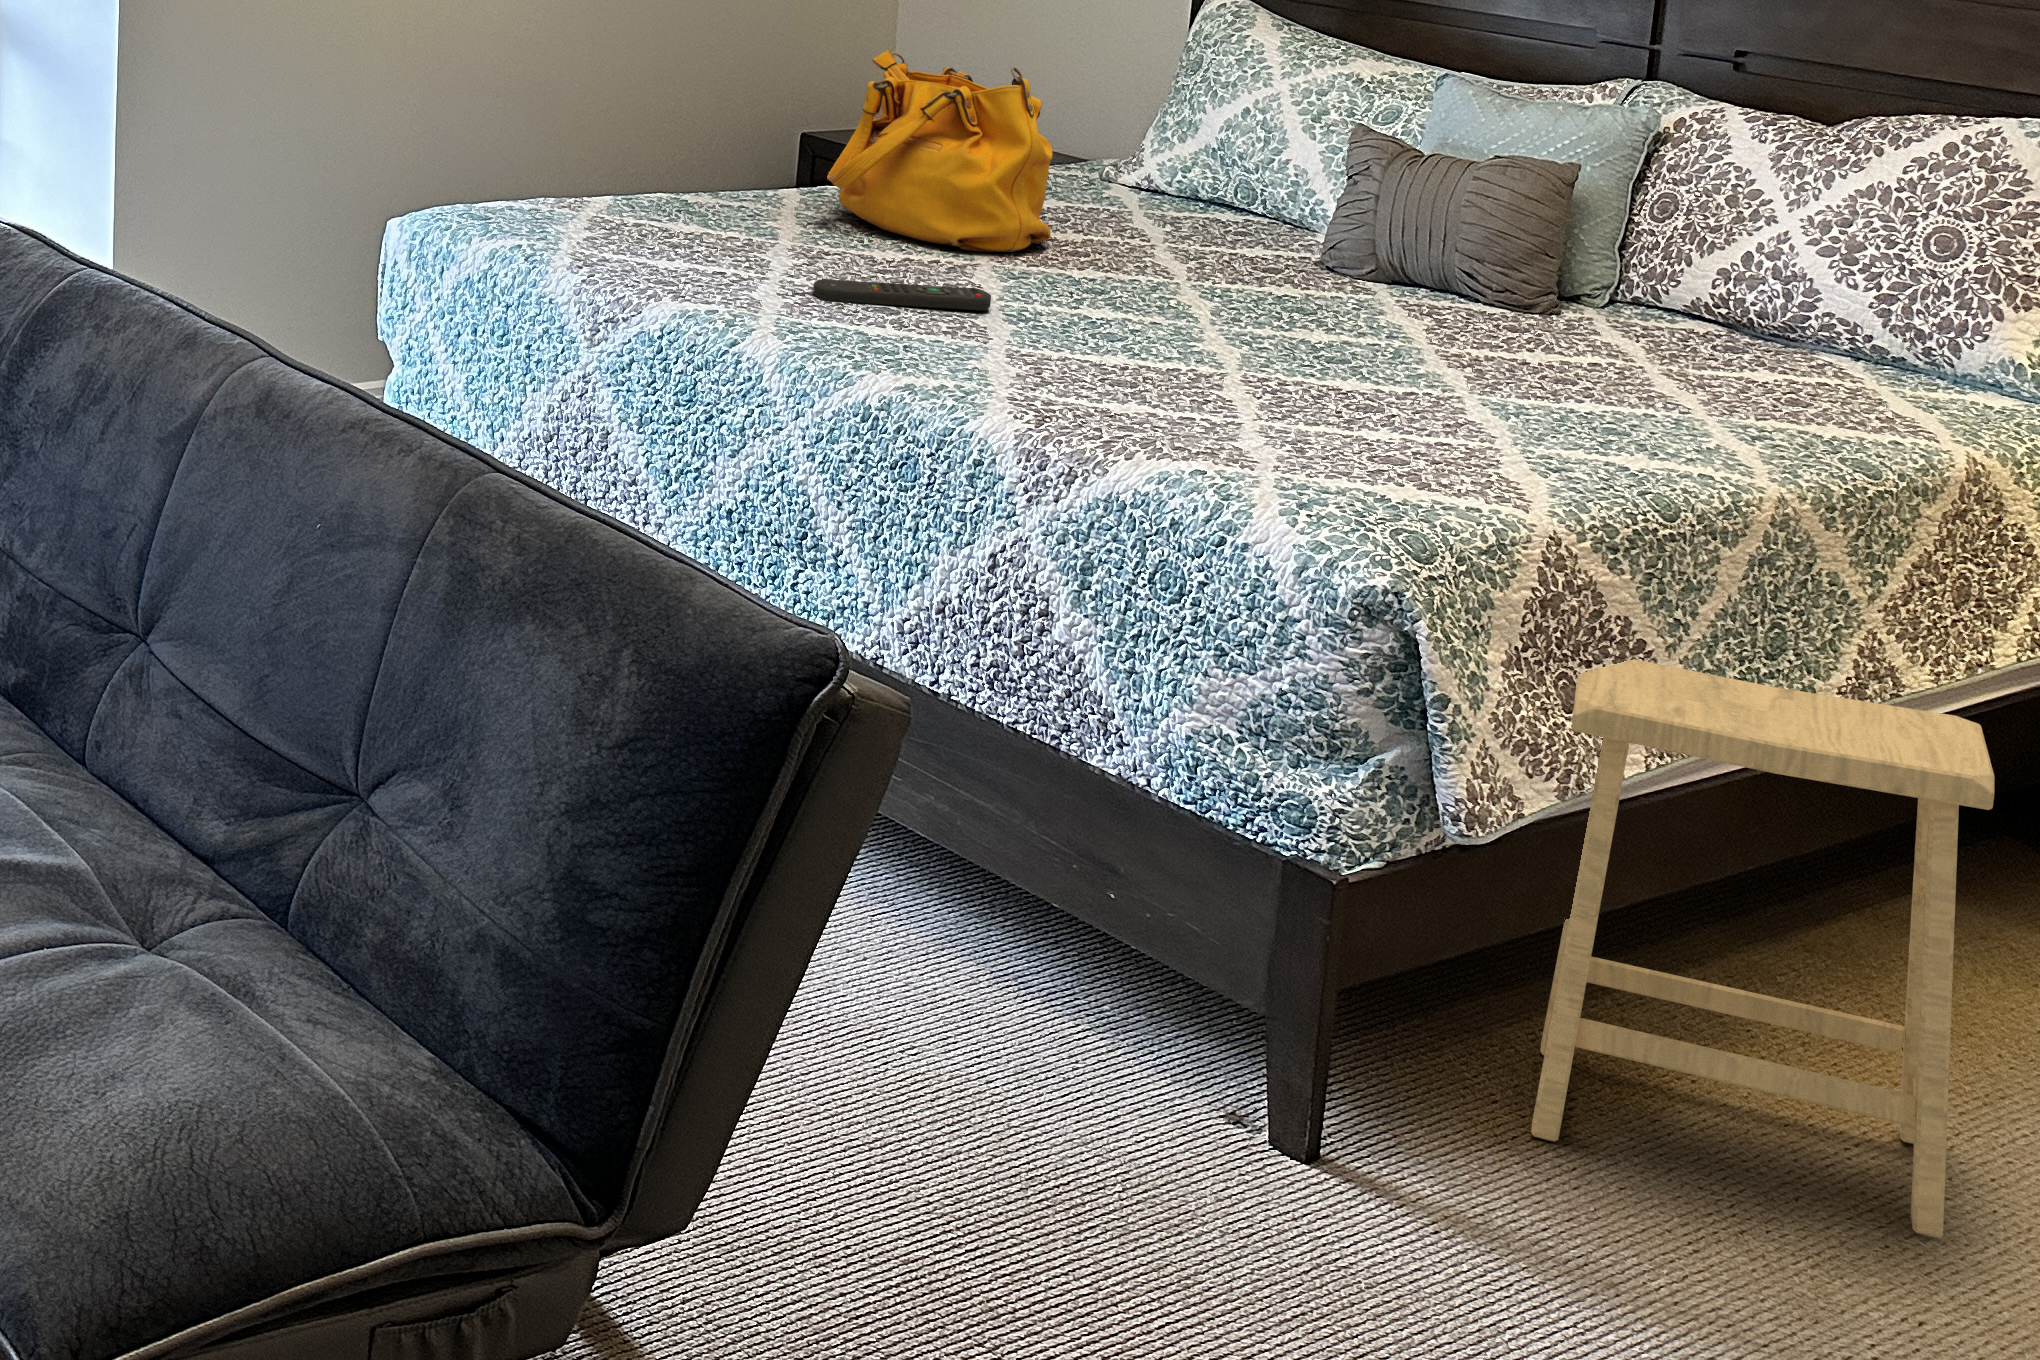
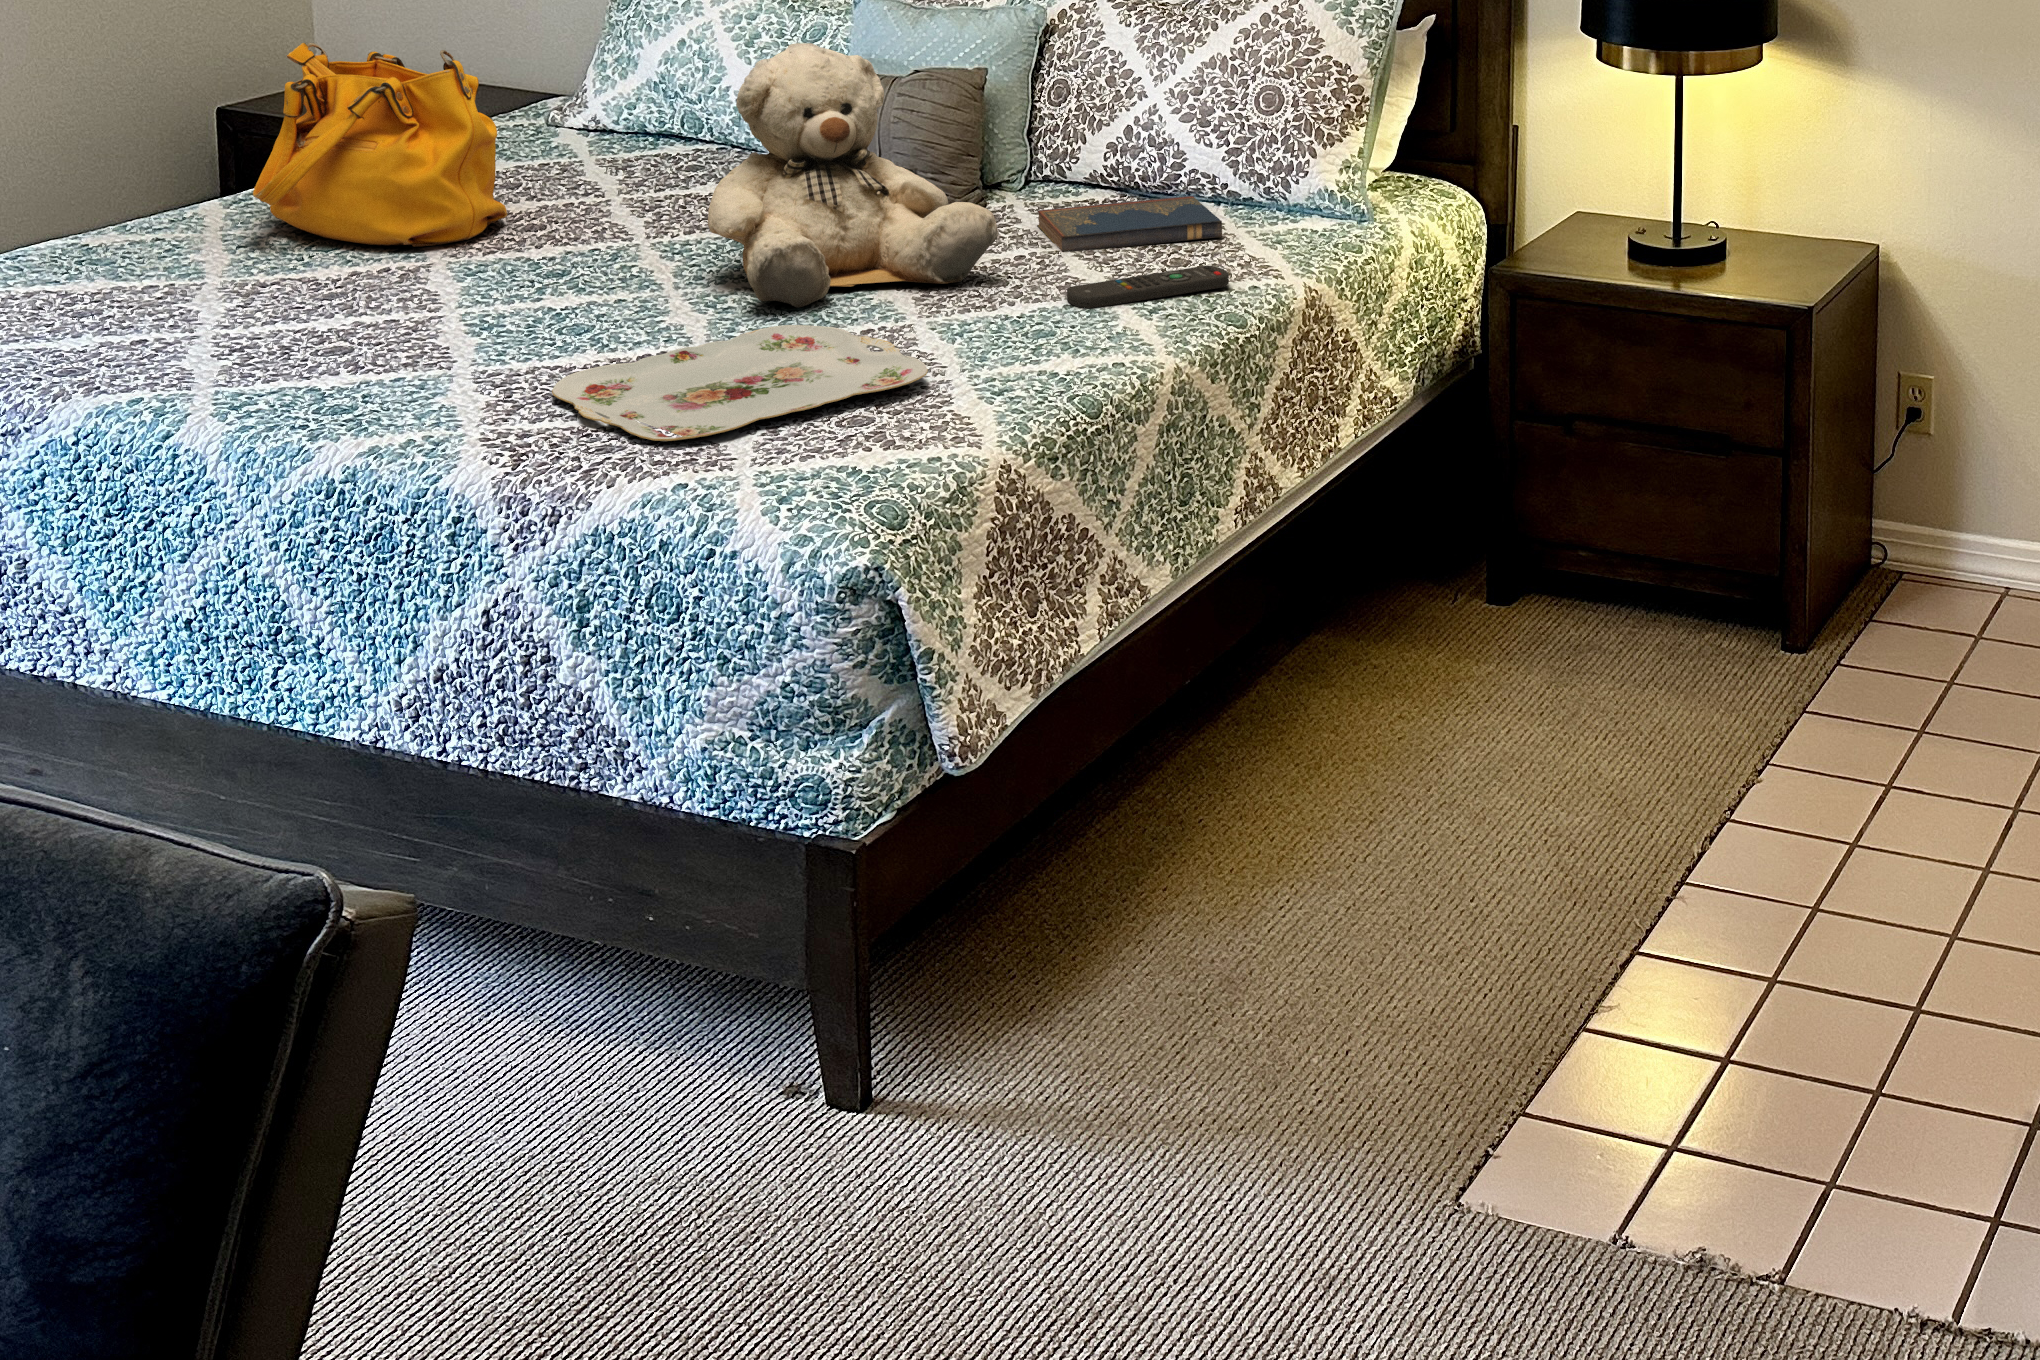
teddy bear: none [1252,96,1576,372] -> present [708,43,998,308]
remote control: present [813,279,991,310] -> present [1067,265,1229,309]
hardcover book: none [1621,325,1862,390] -> present [1037,196,1222,252]
serving tray: none [1079,366,1477,441] -> present [552,325,928,441]
footstool: present [1531,659,1995,1239] -> none [1037,534,1360,996]

